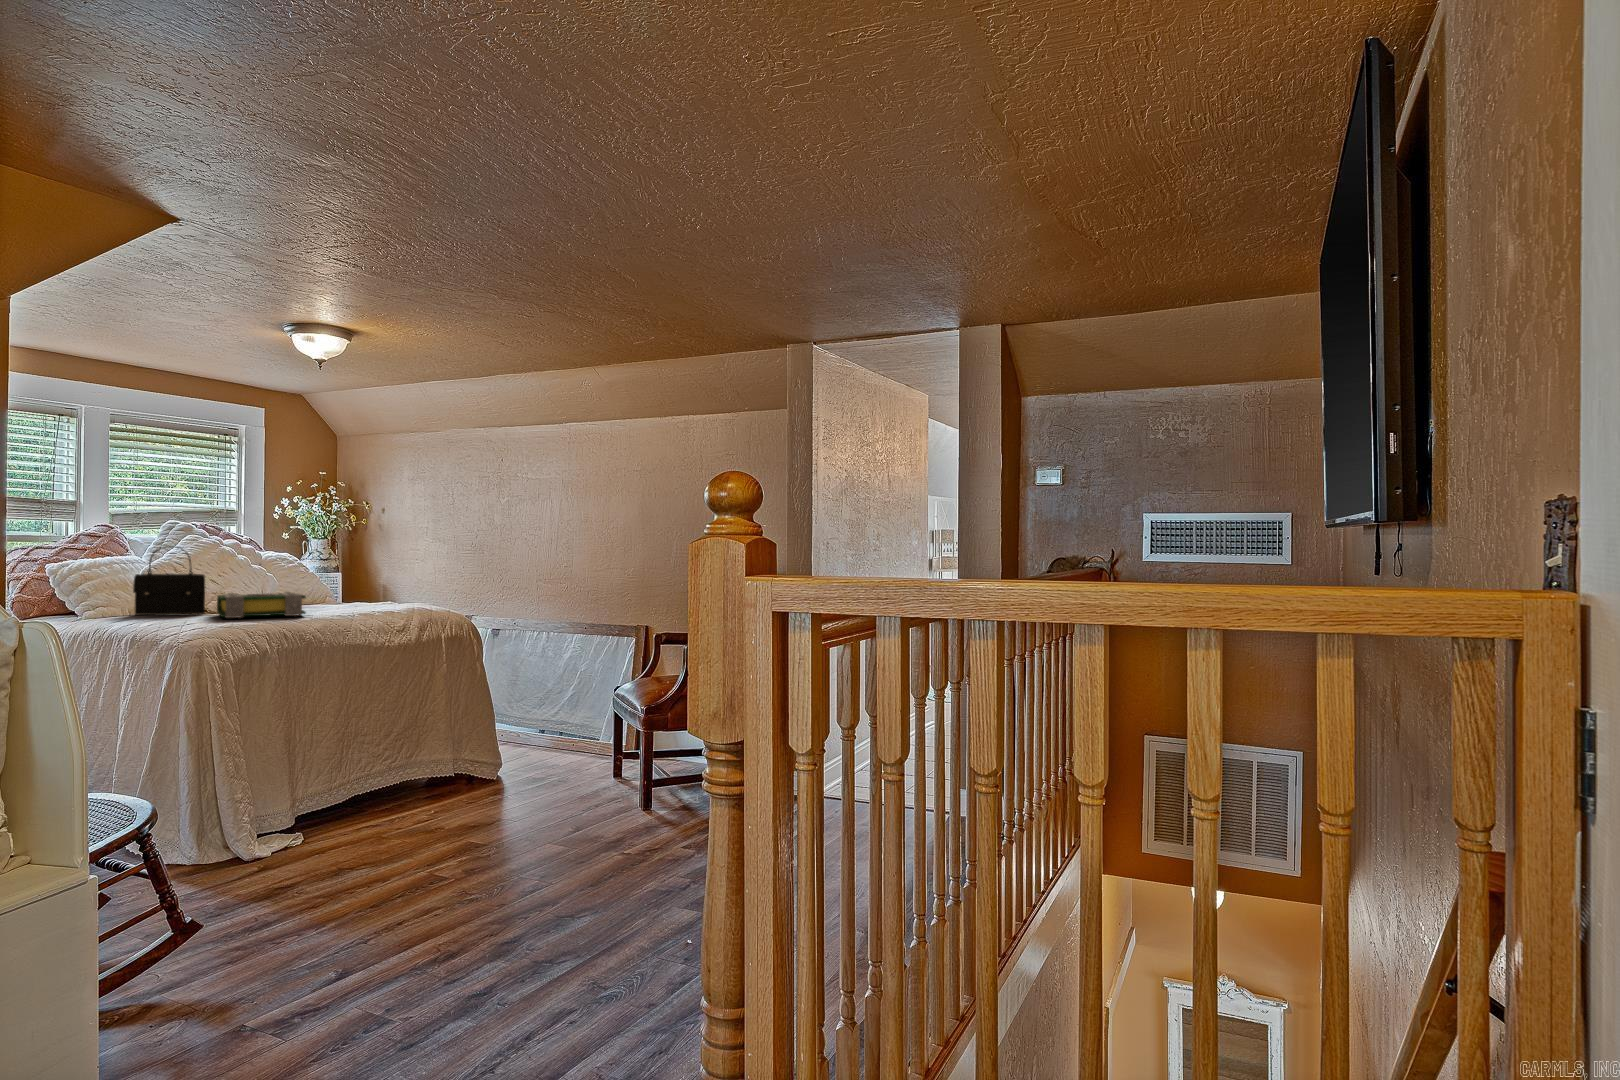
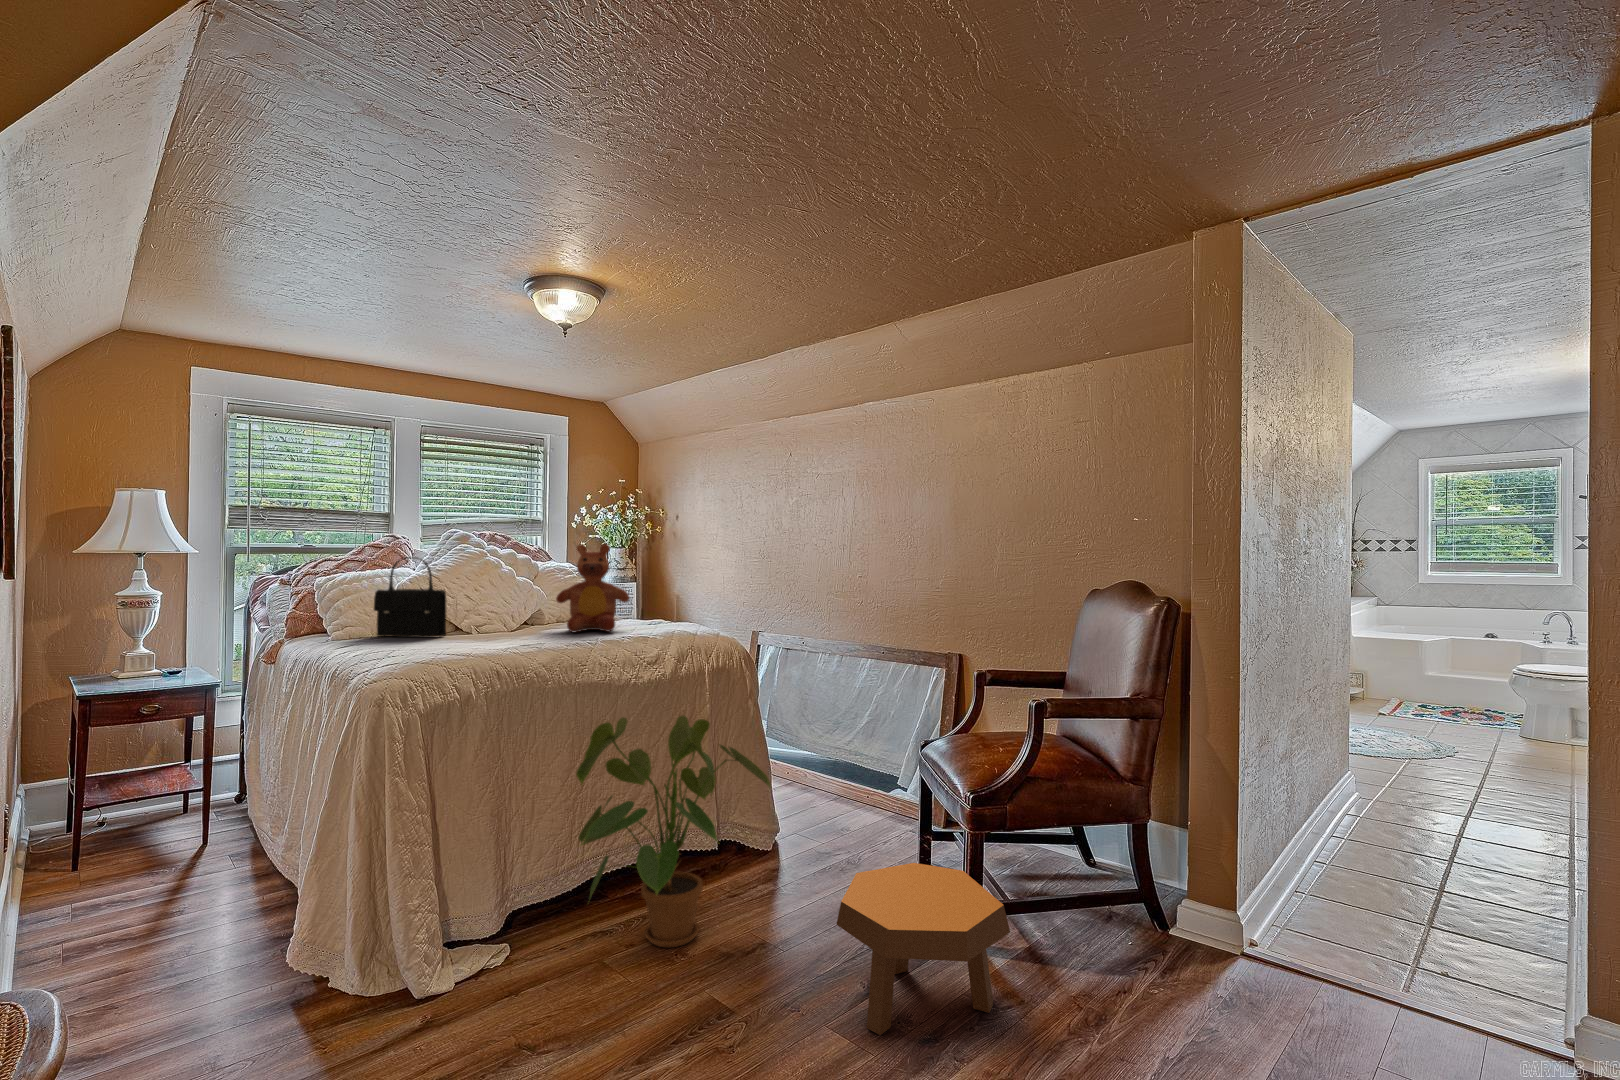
teddy bear: none [302,536,369,610] -> present [556,544,629,632]
book: present [217,592,306,618] -> none [444,613,543,645]
house plant: none [345,670,505,827] -> present [576,716,771,947]
footstool: none [557,753,668,844] -> present [837,863,1010,1035]

